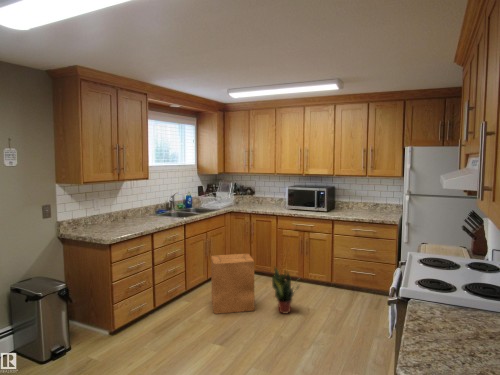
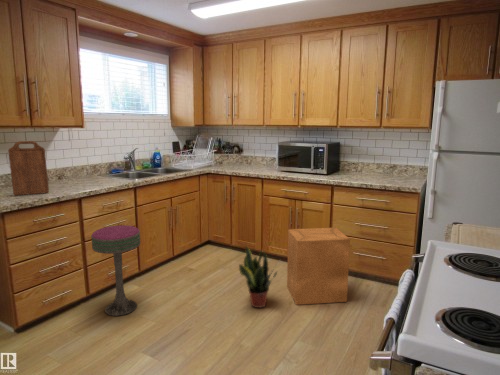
cutting board: none [108,192,133,231] -> present [8,141,49,195]
bar stool: none [163,253,198,322] -> present [91,225,140,316]
cardboard box: present [211,254,255,314] -> present [287,228,350,305]

